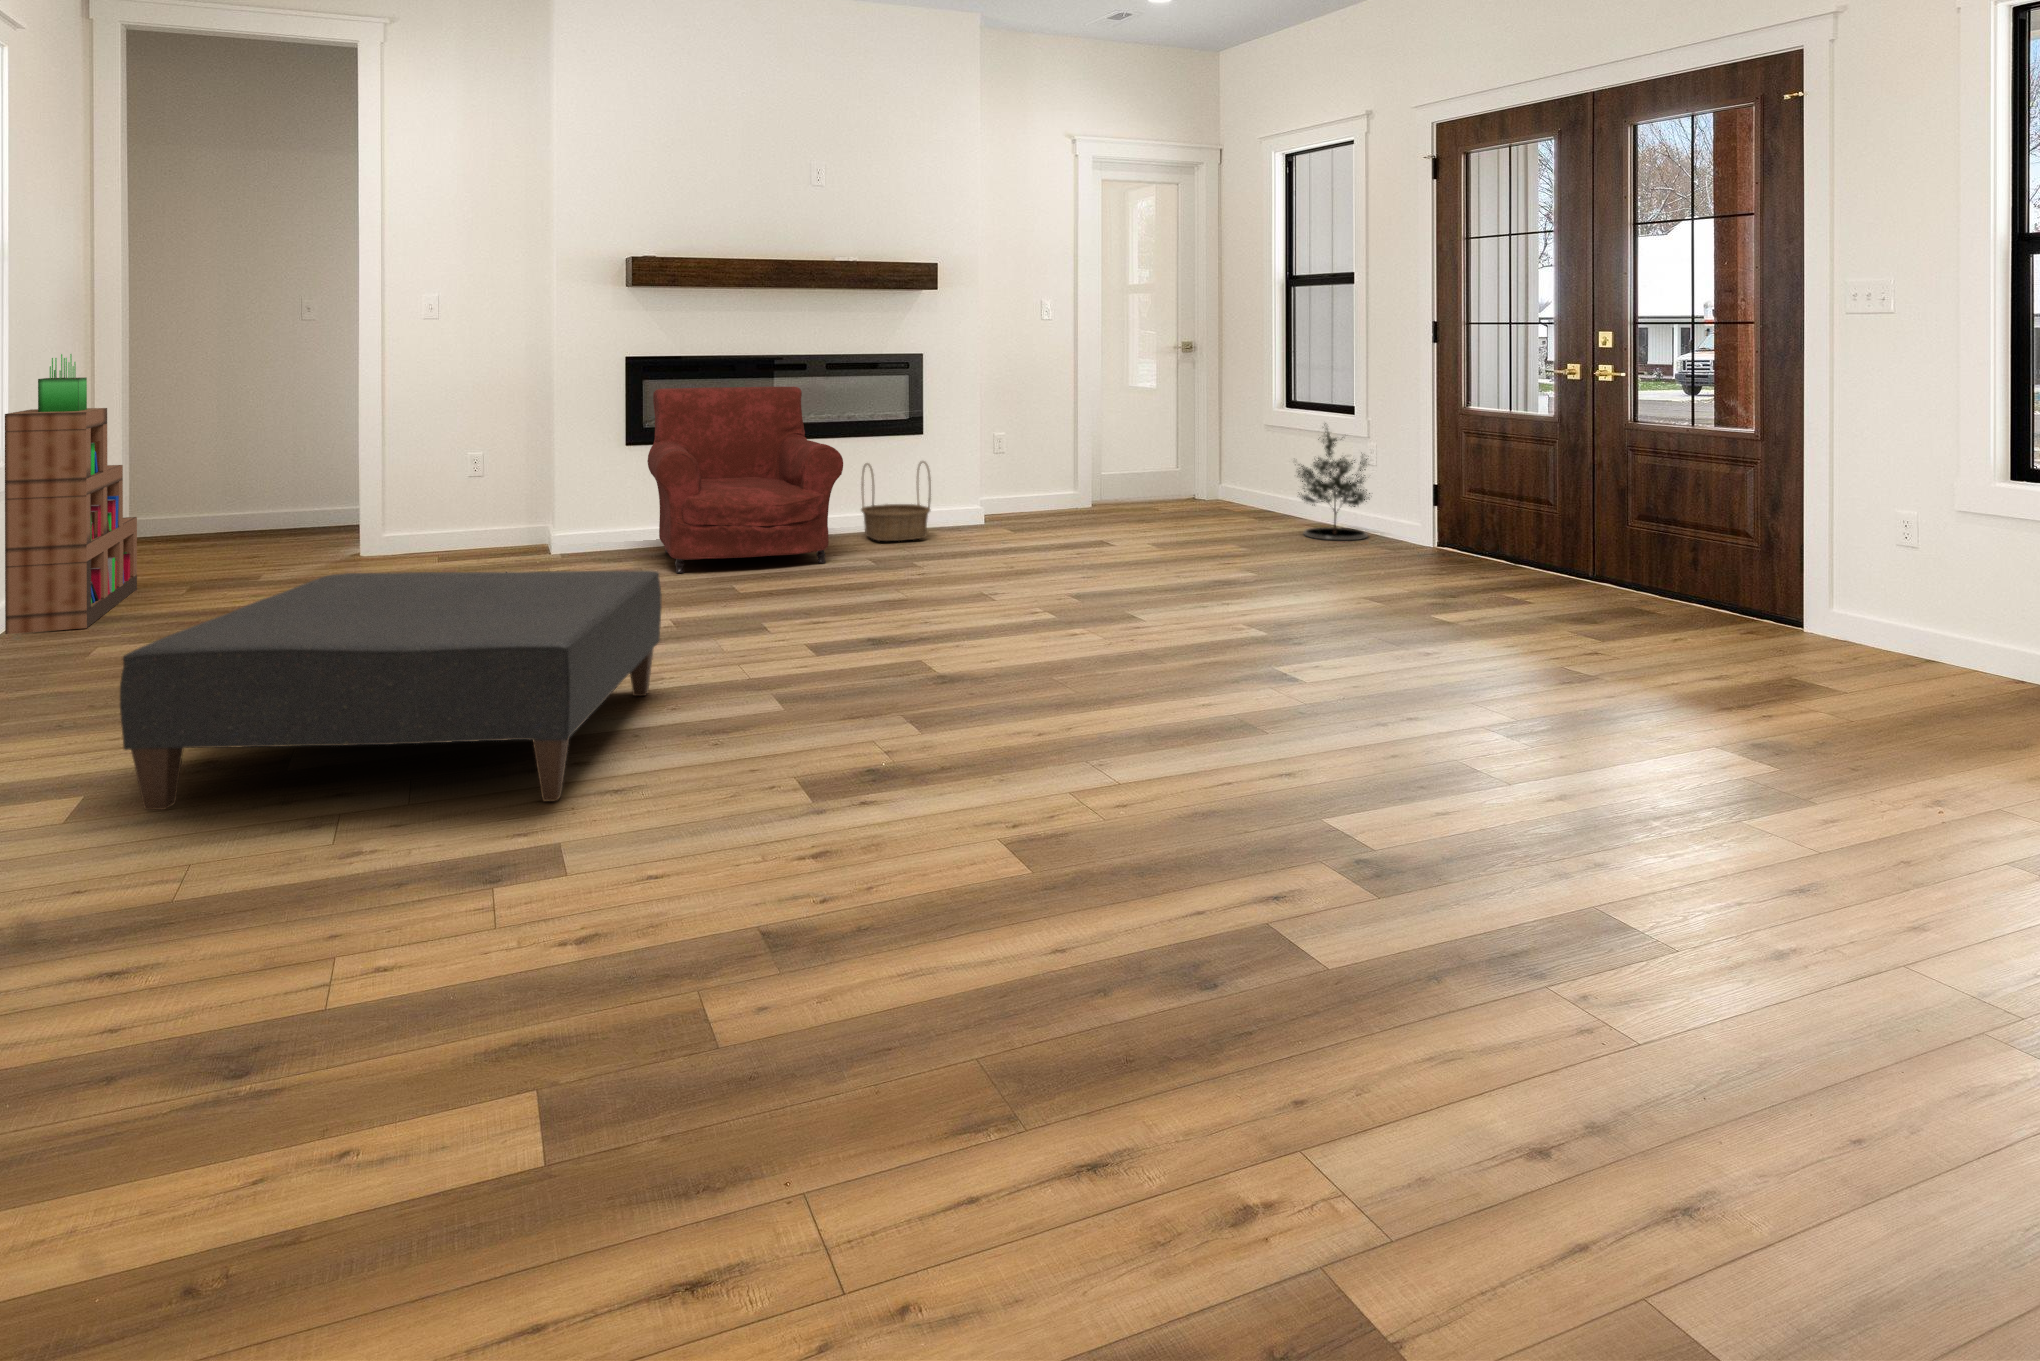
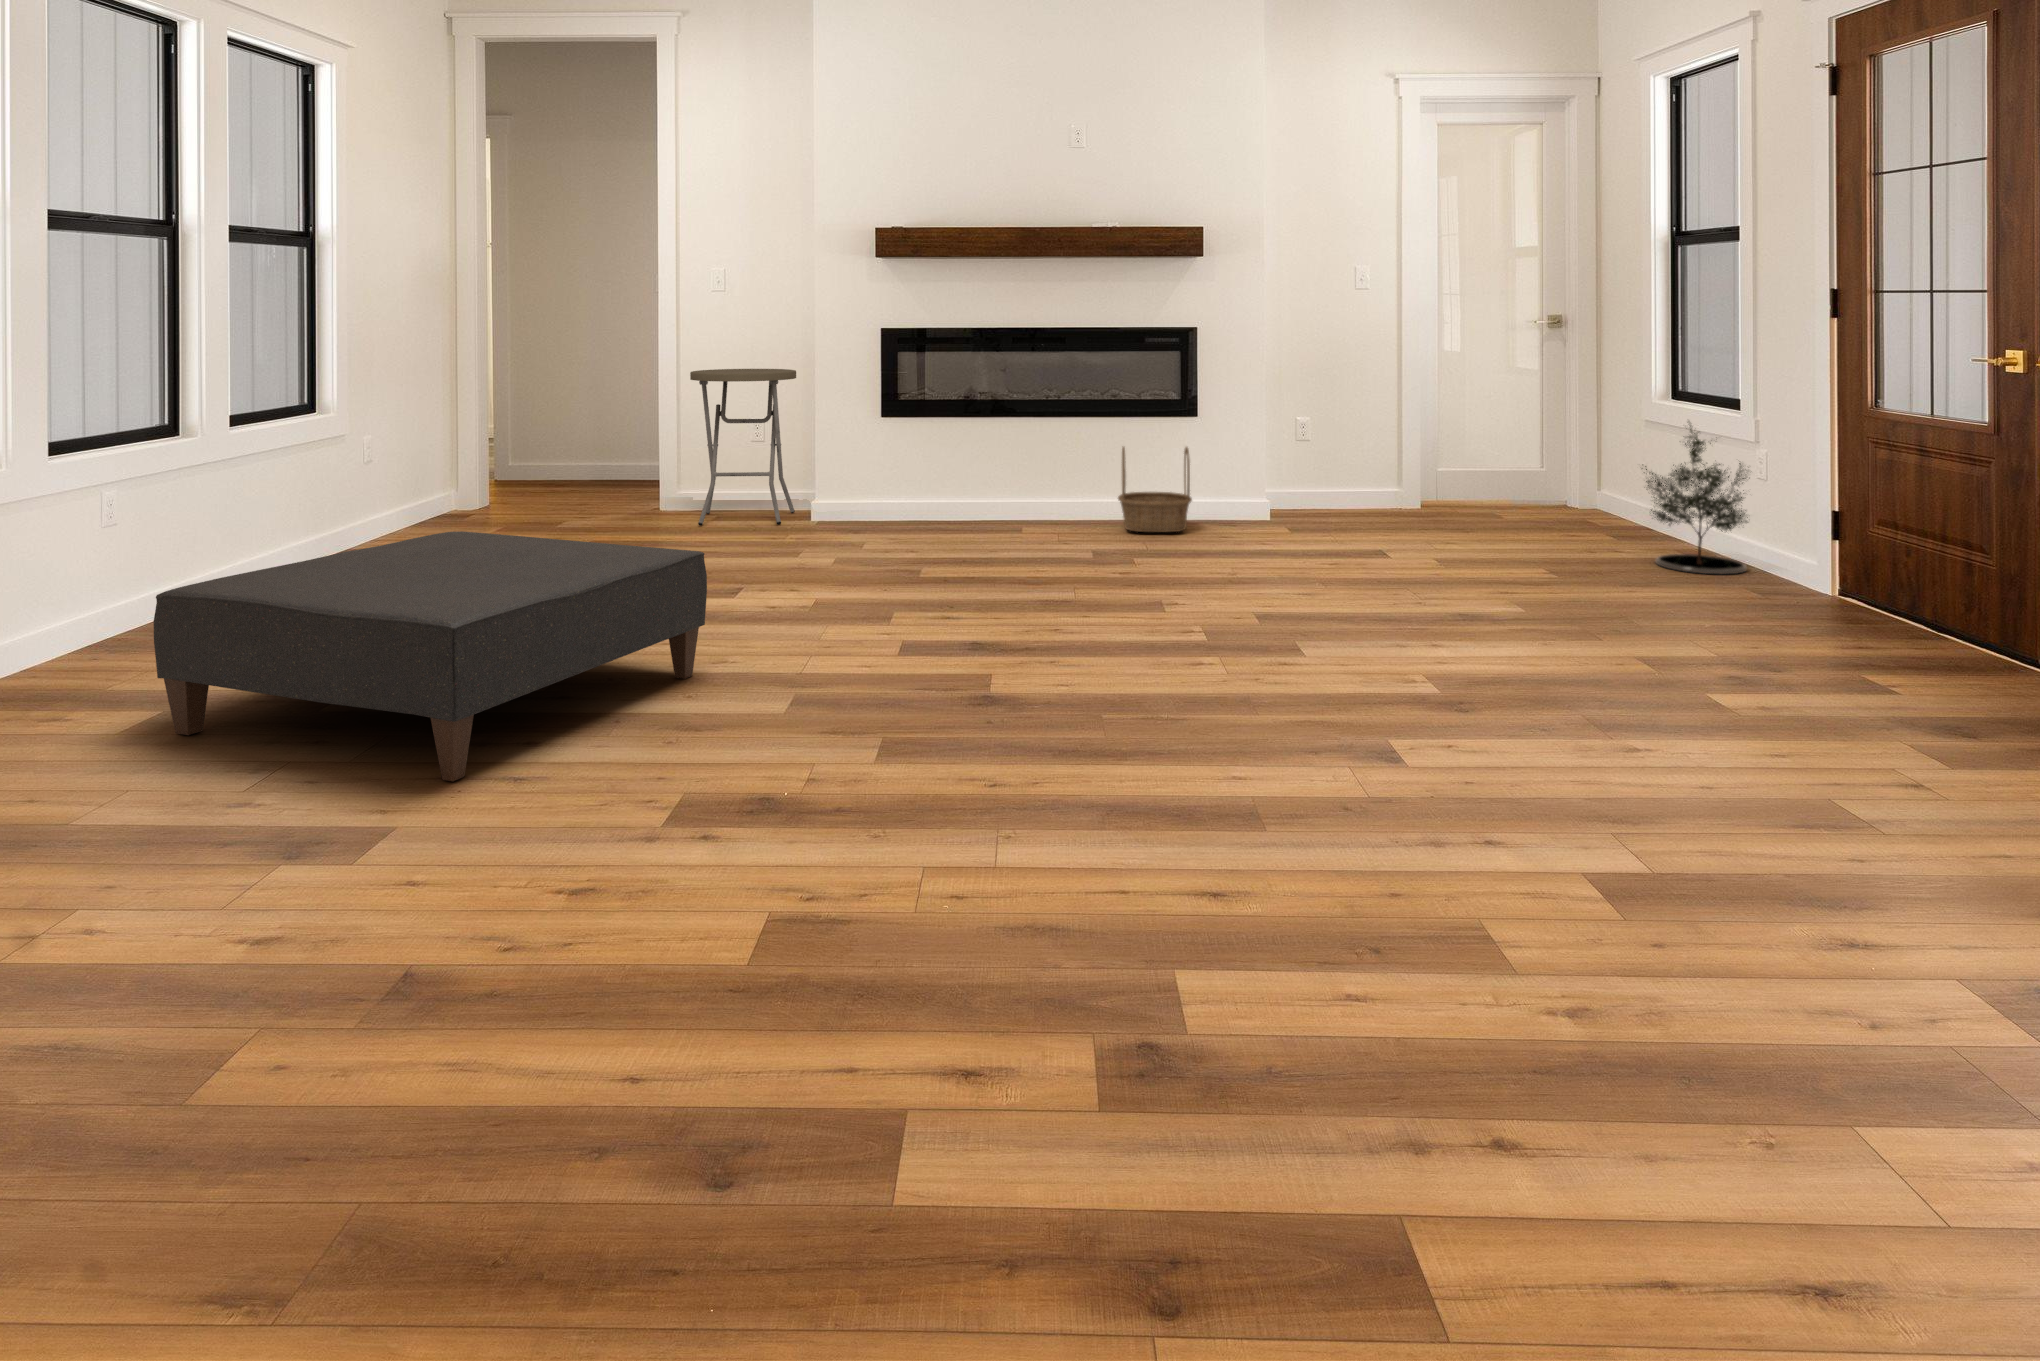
bookshelf: present [5,354,137,634] -> none [330,325,471,559]
armchair: present [647,387,843,573] -> none [874,363,1067,551]
side table: none [409,398,528,567] -> present [690,369,796,526]

